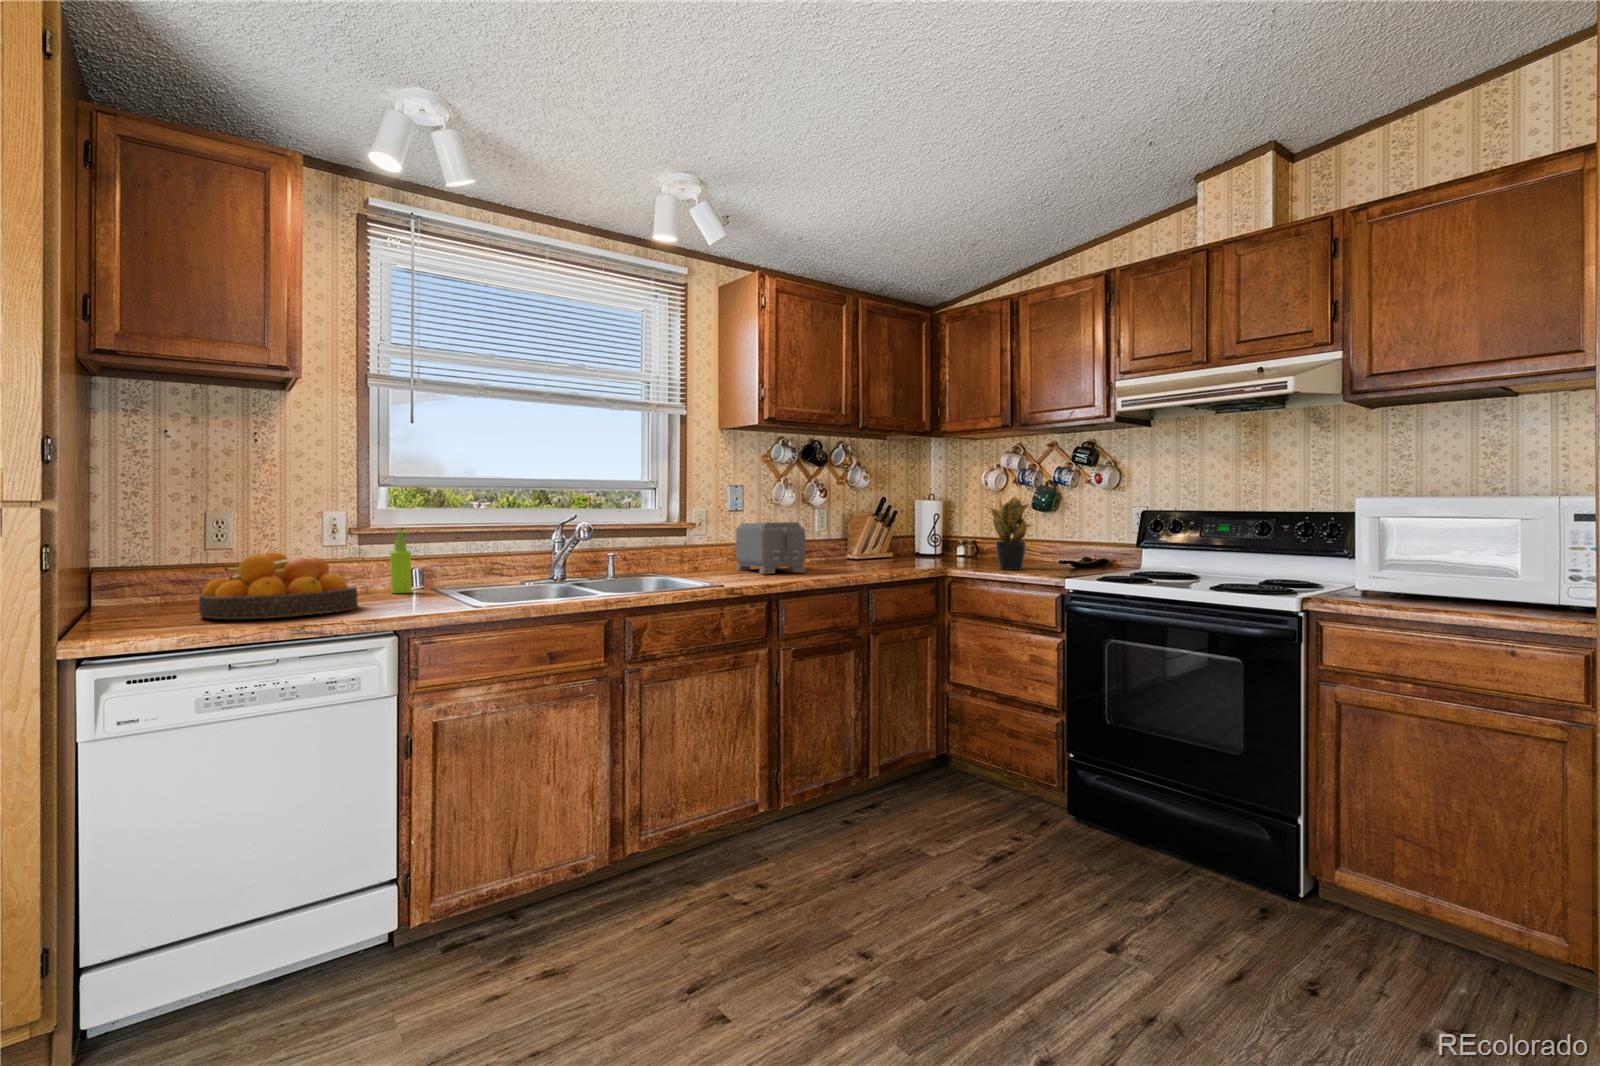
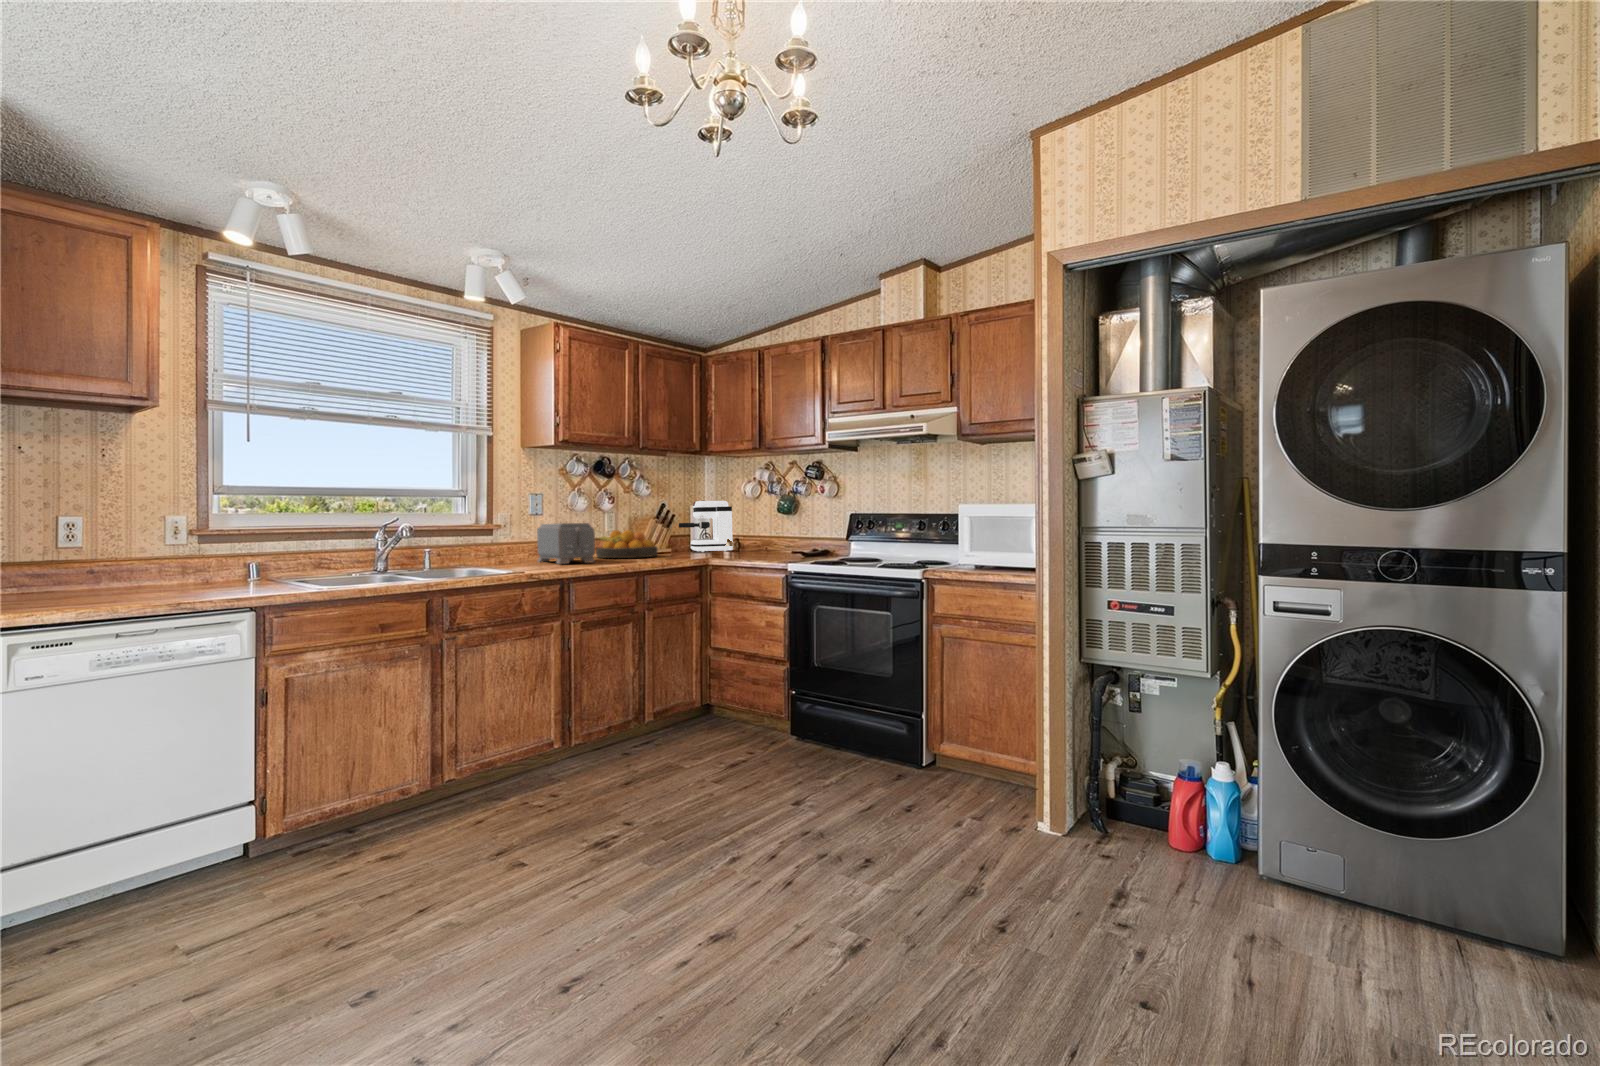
coffee maker: none [901,494,971,559] -> present [679,501,733,552]
potted plant: present [990,496,1030,570] -> none [736,497,778,558]
soap dispenser: present [390,531,412,593] -> none [231,531,250,583]
fruit bowl: present [199,552,358,619] -> present [596,530,658,558]

